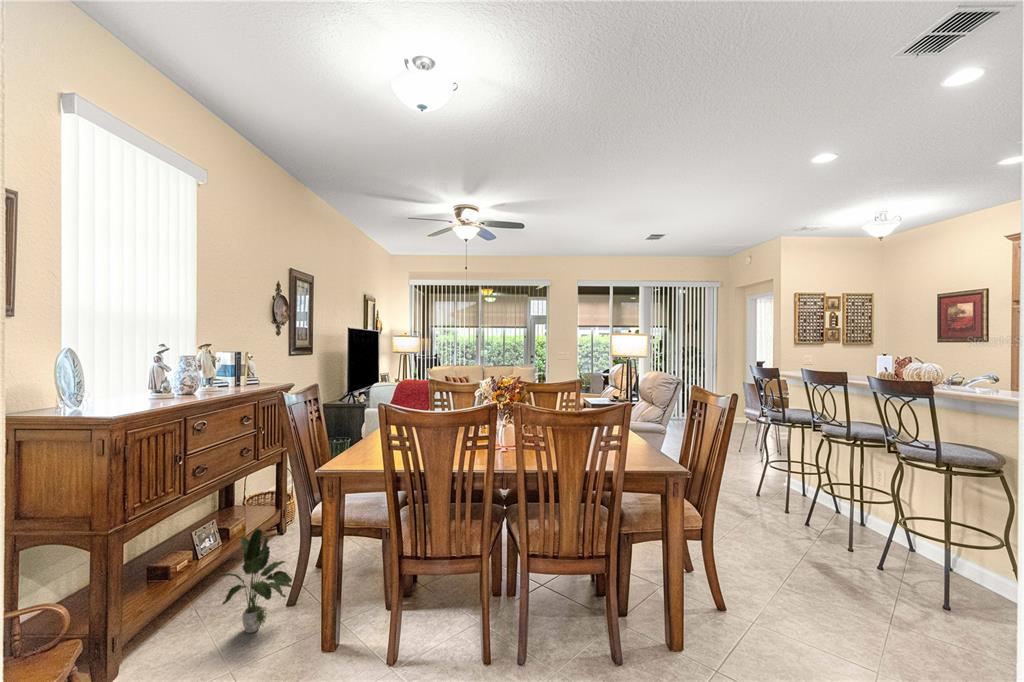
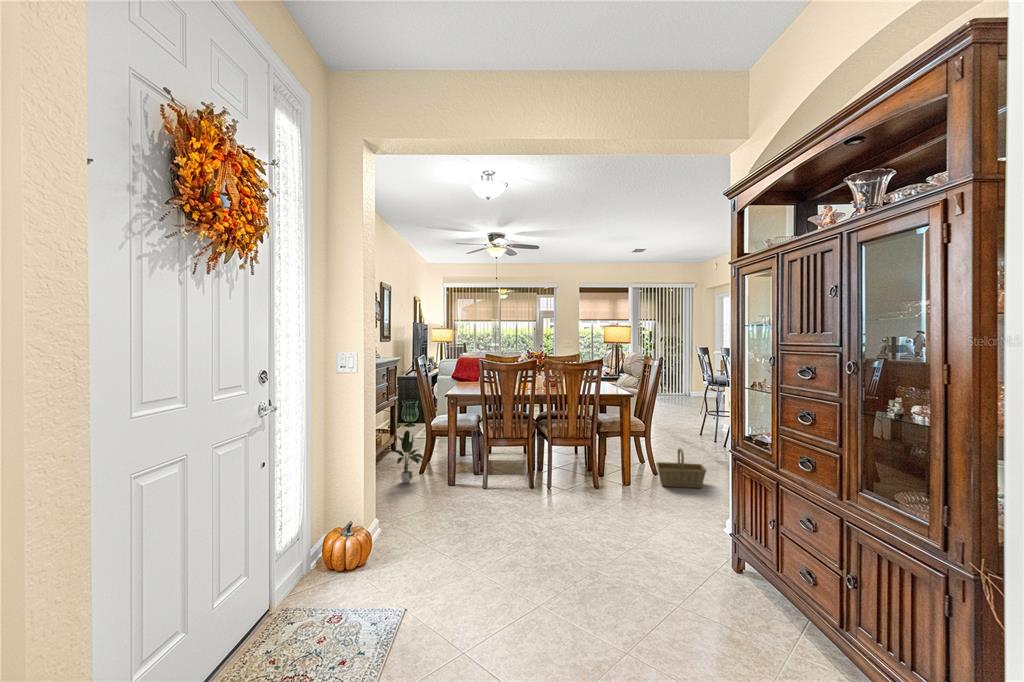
basket: none [725,567,836,657] -> present [656,448,706,488]

